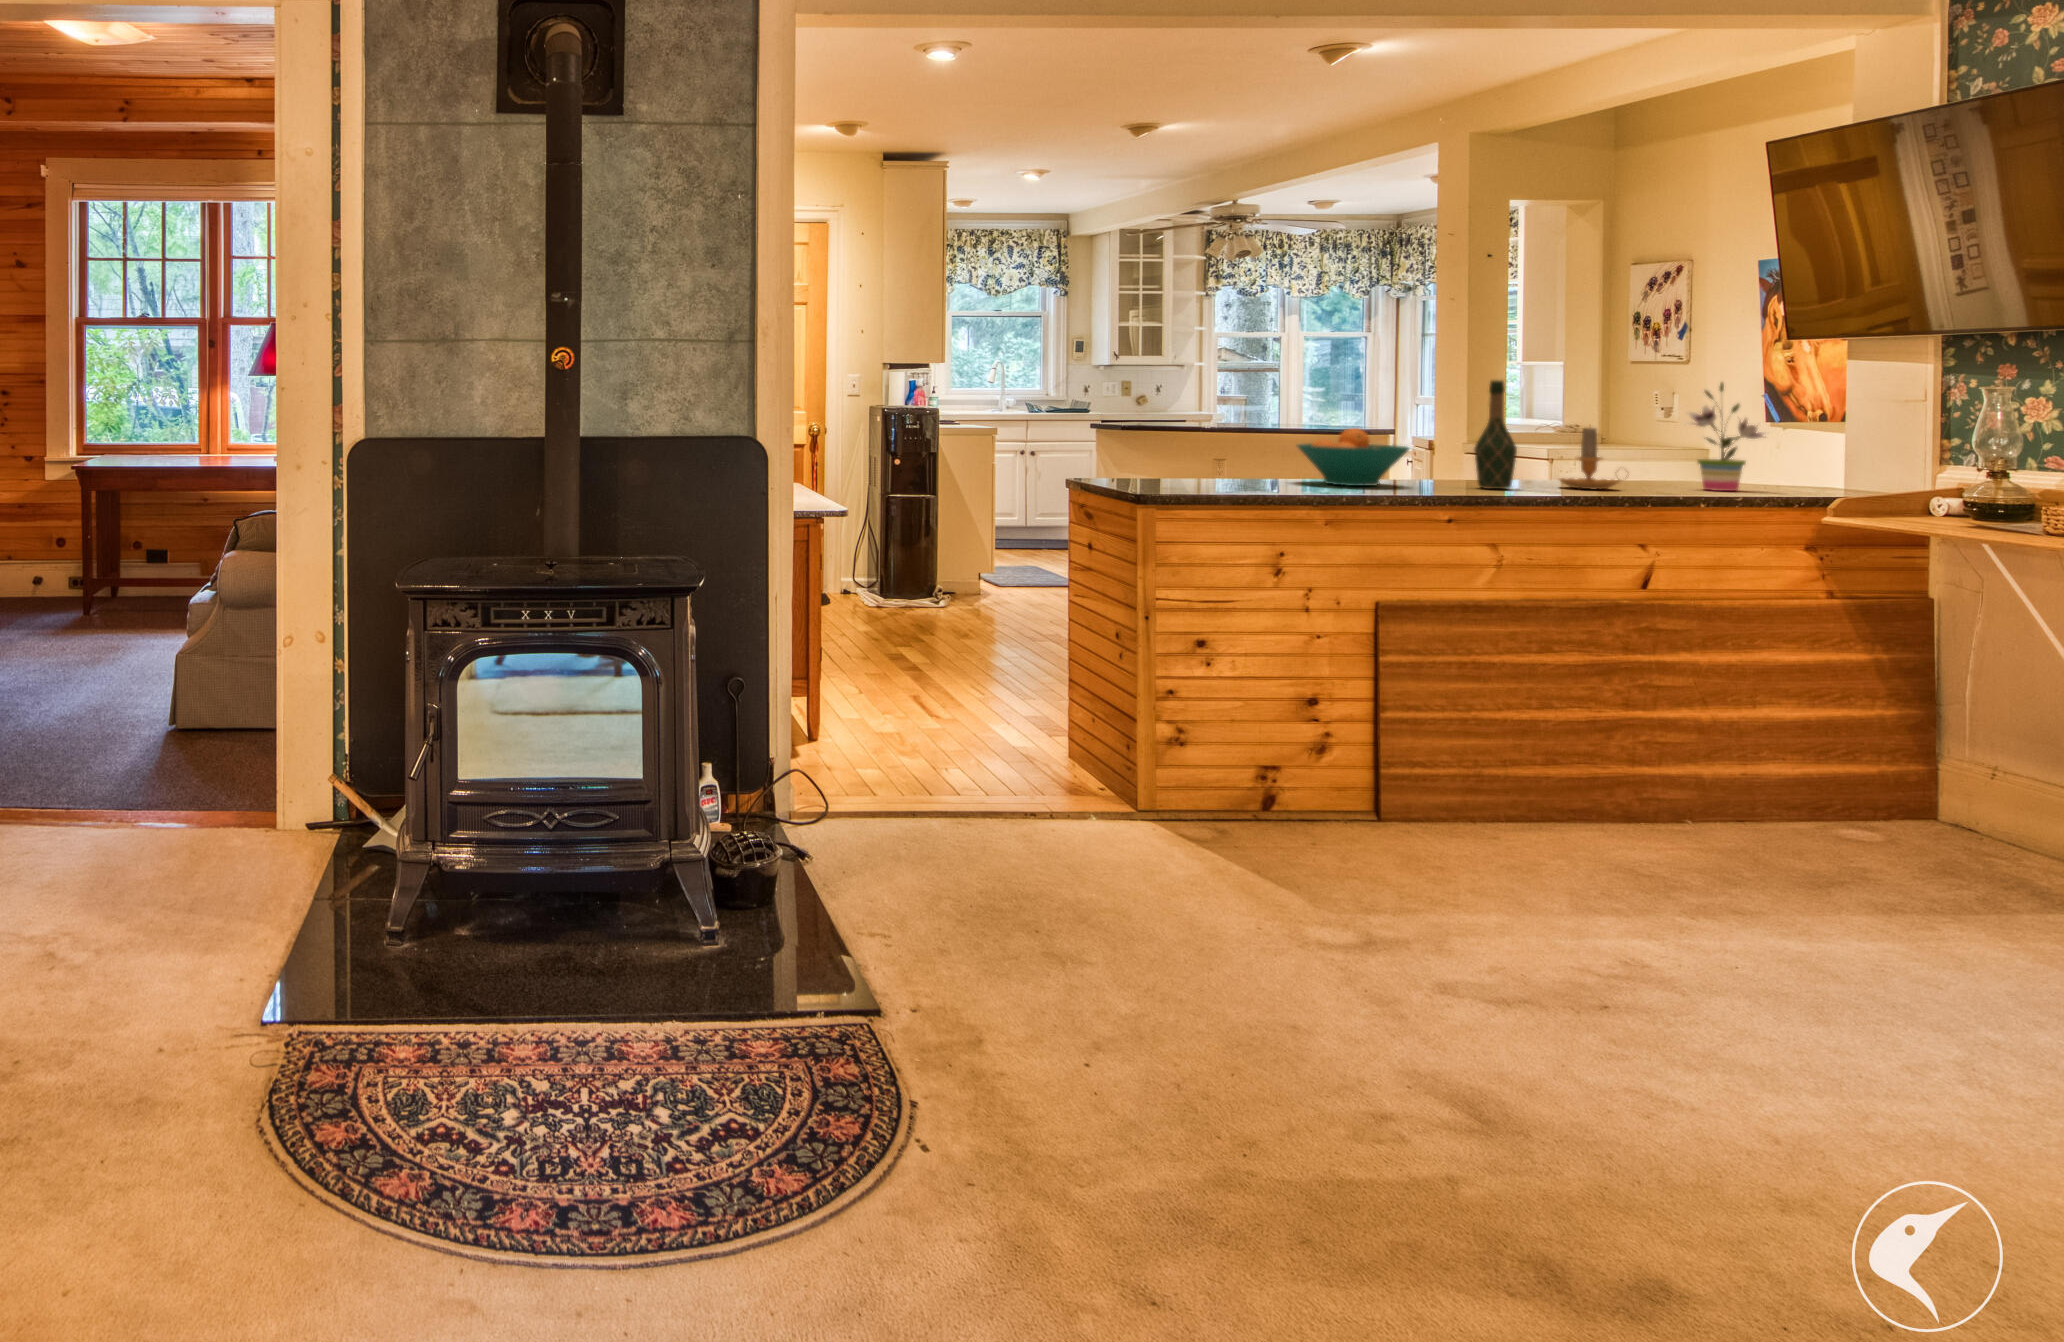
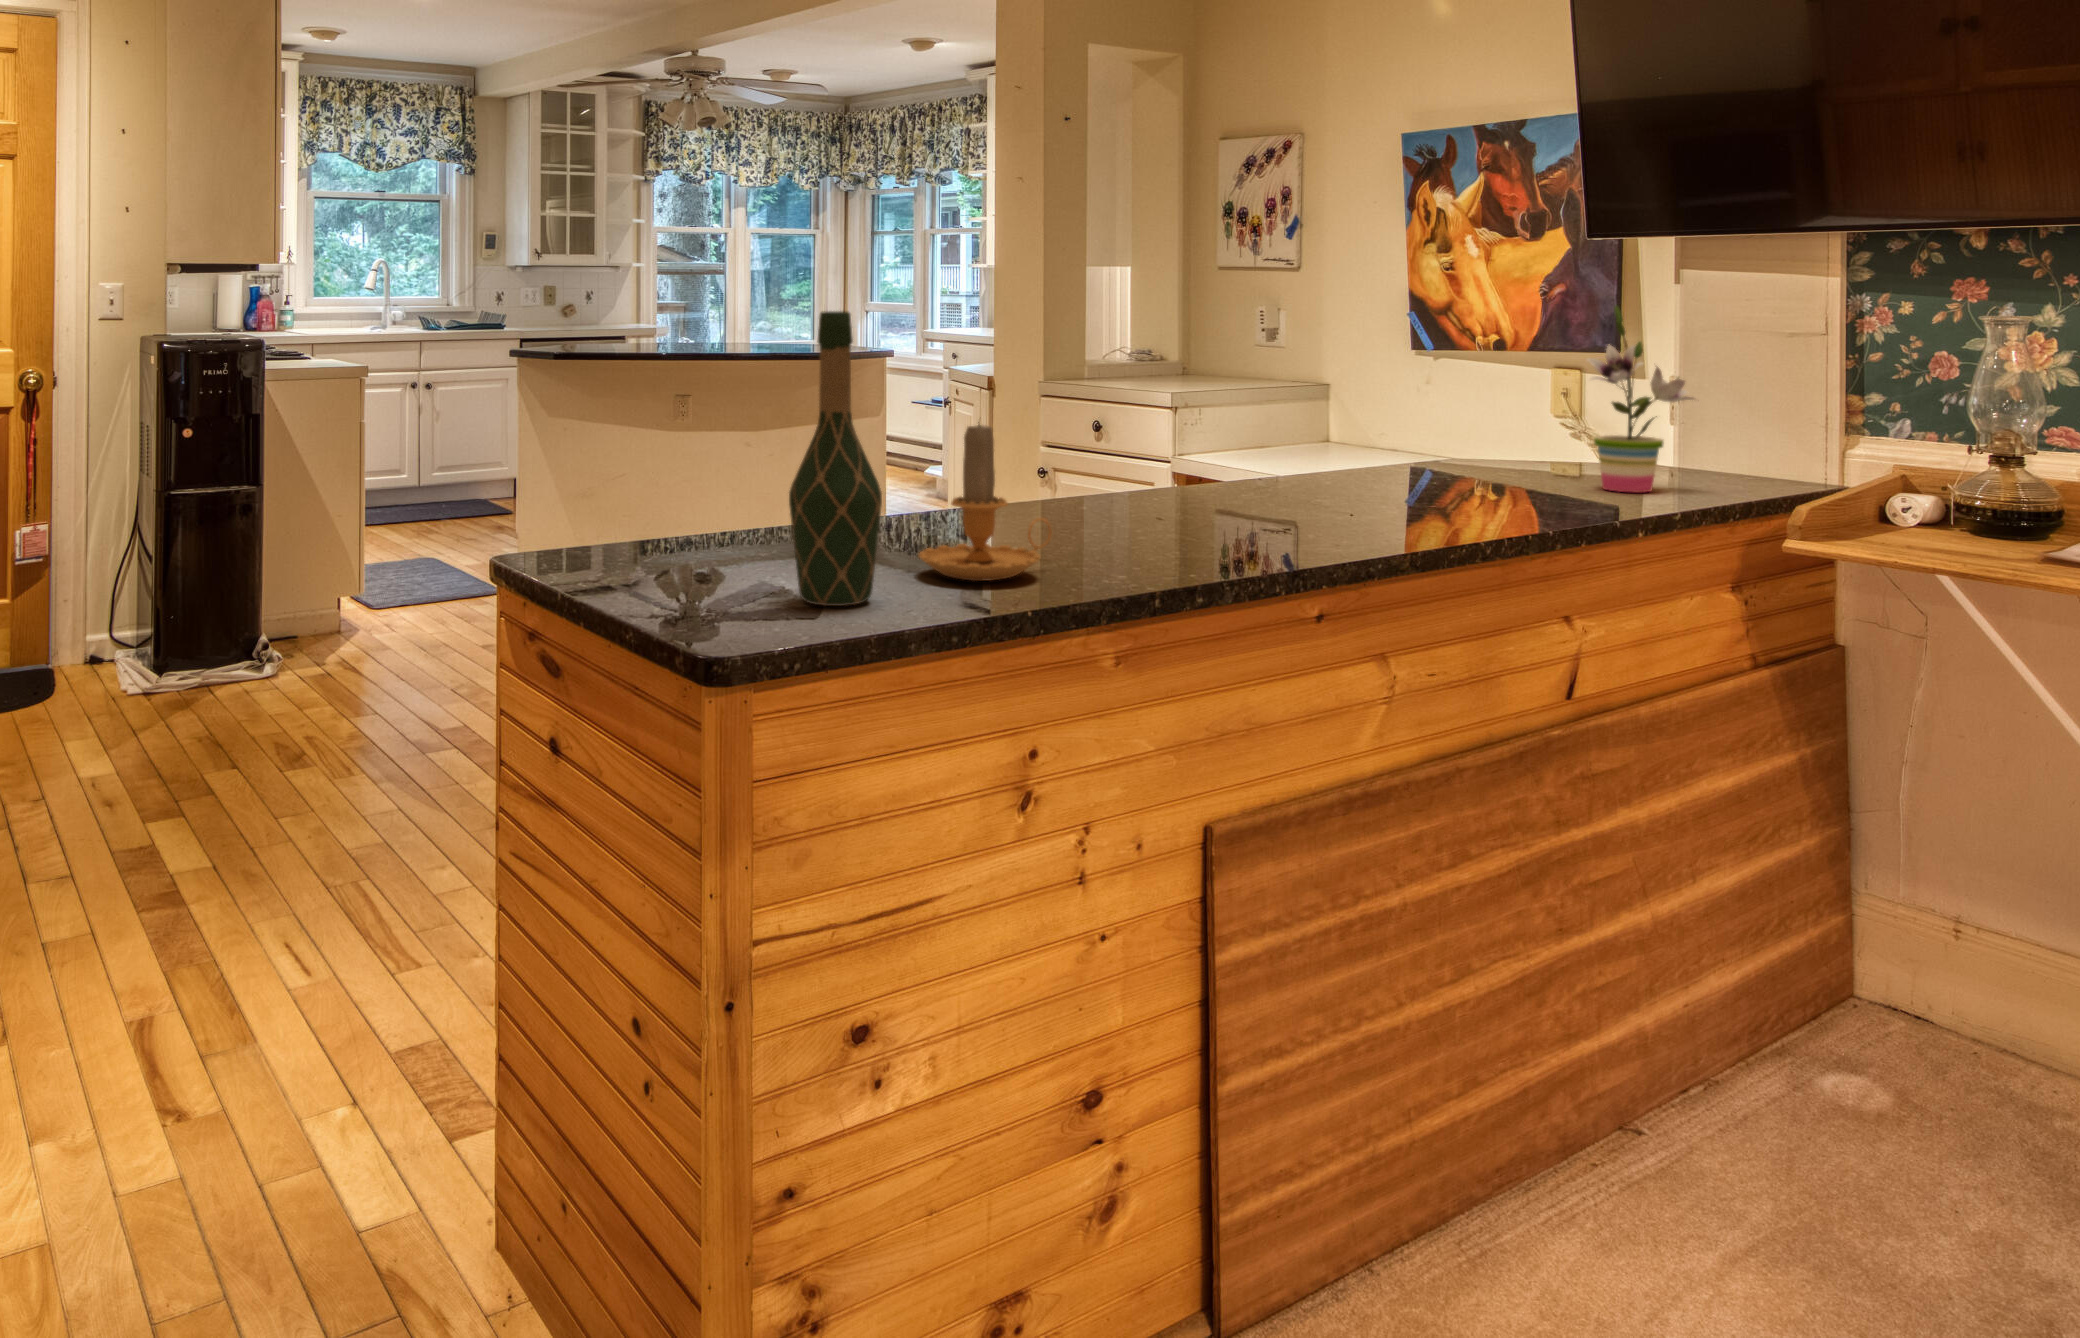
wine bottle: present [1474,380,1517,489] -> present [789,311,882,606]
candle: present [1559,427,1620,489] -> present [918,422,1051,581]
fruit bowl: present [1297,428,1409,486] -> none [1072,412,1290,541]

